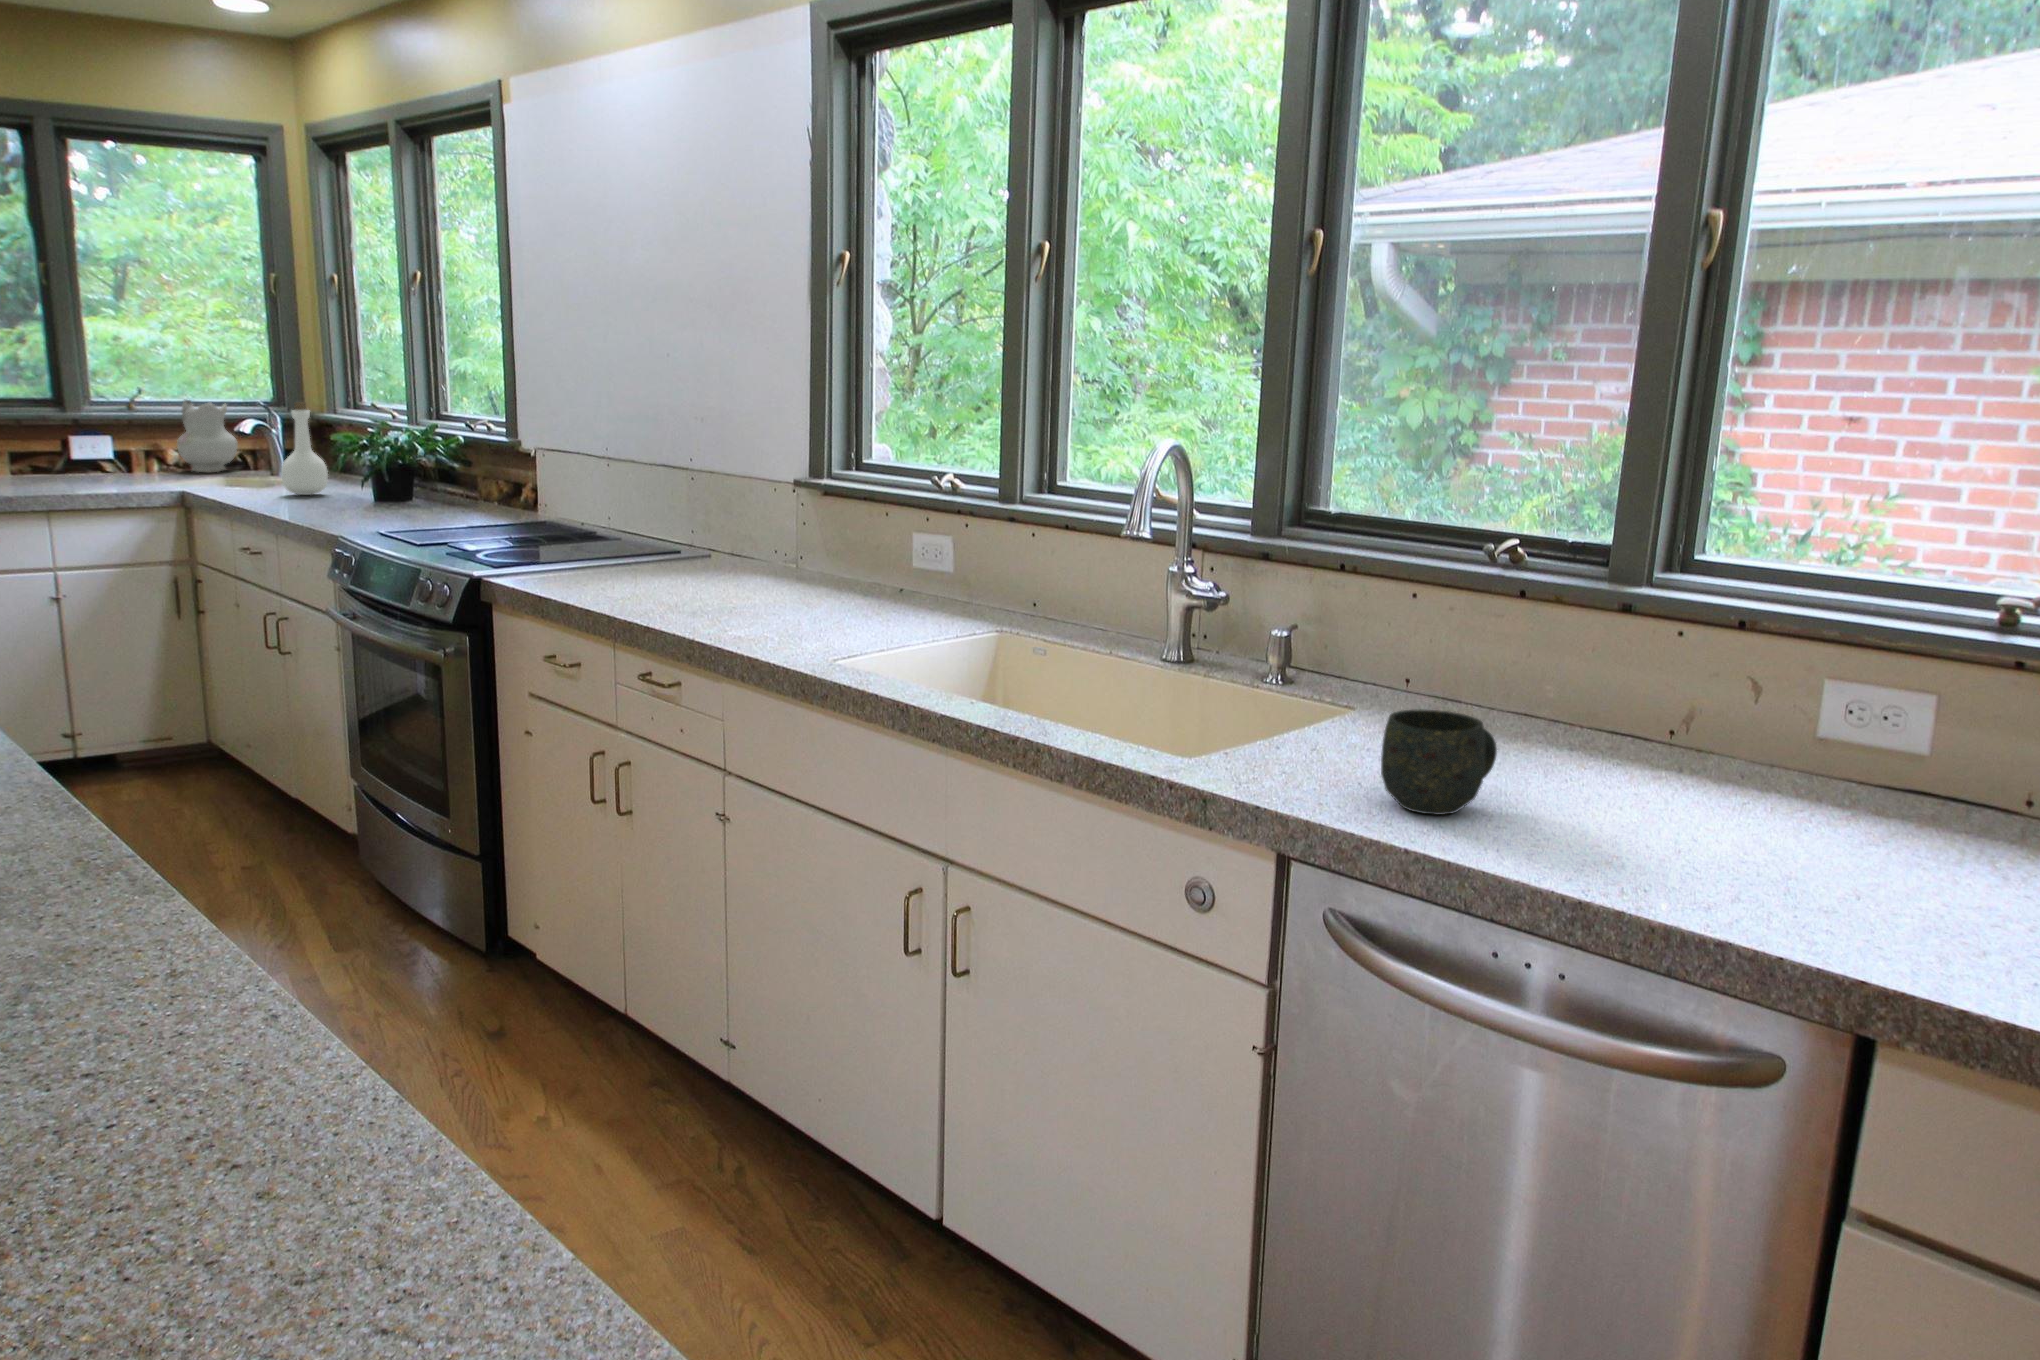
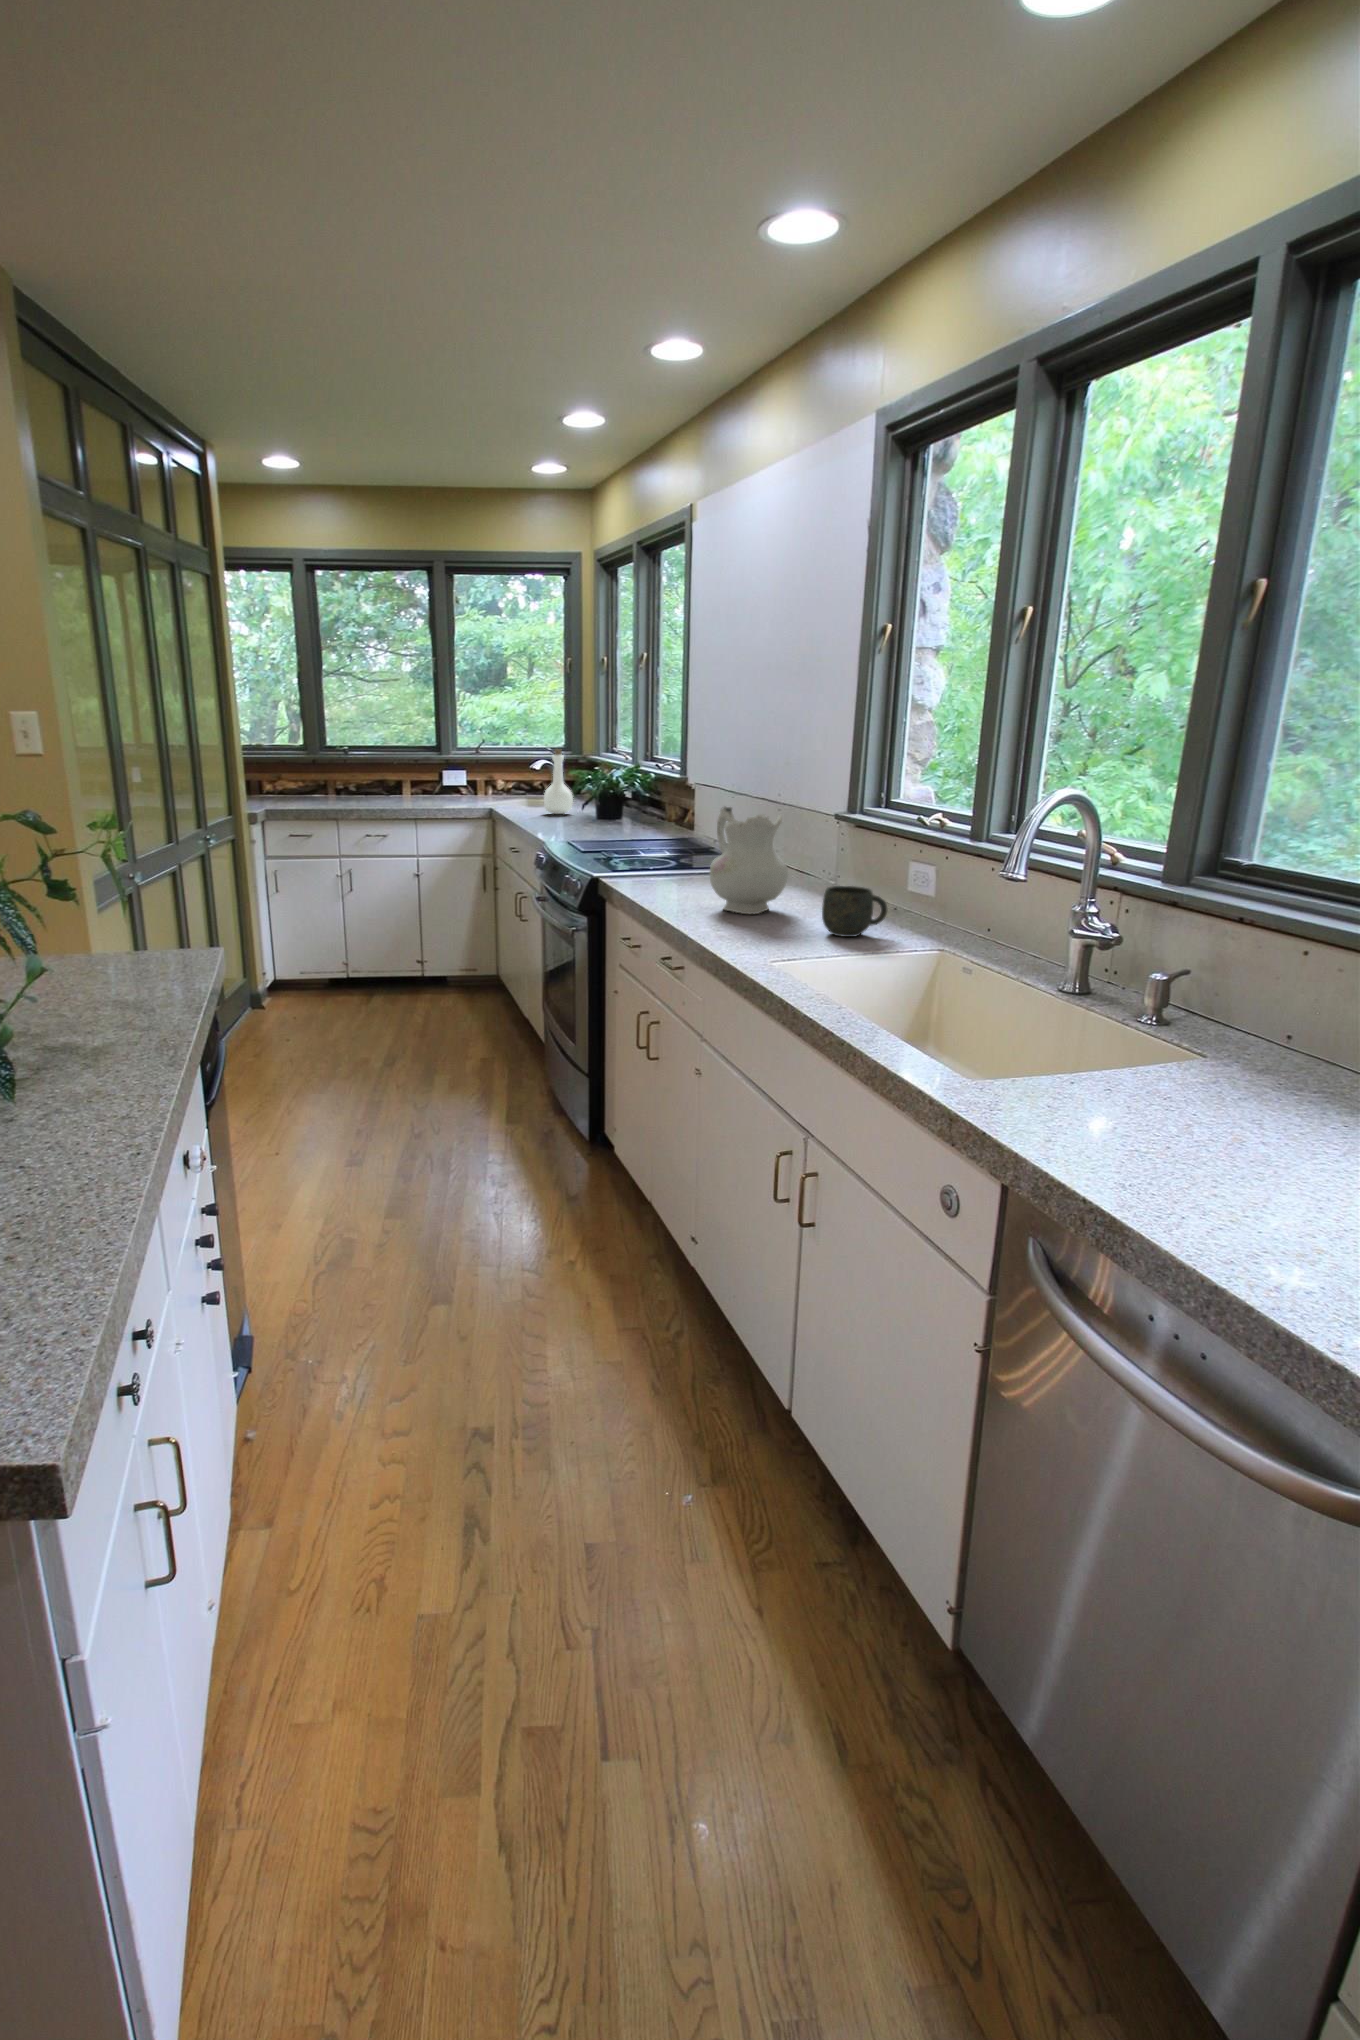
ceramic pitcher: present [177,400,238,472] -> present [710,807,788,914]
mug: present [1381,709,1497,815] -> present [822,886,887,937]

